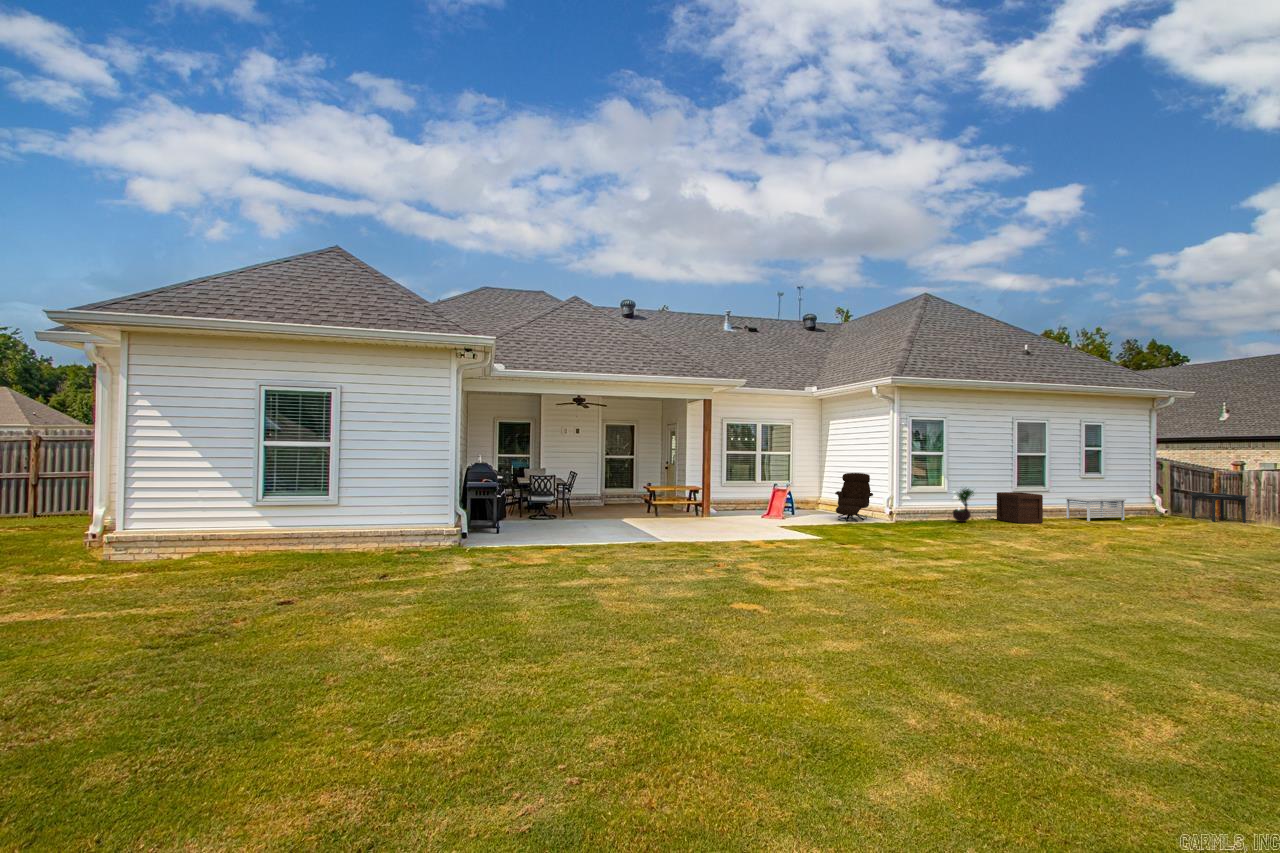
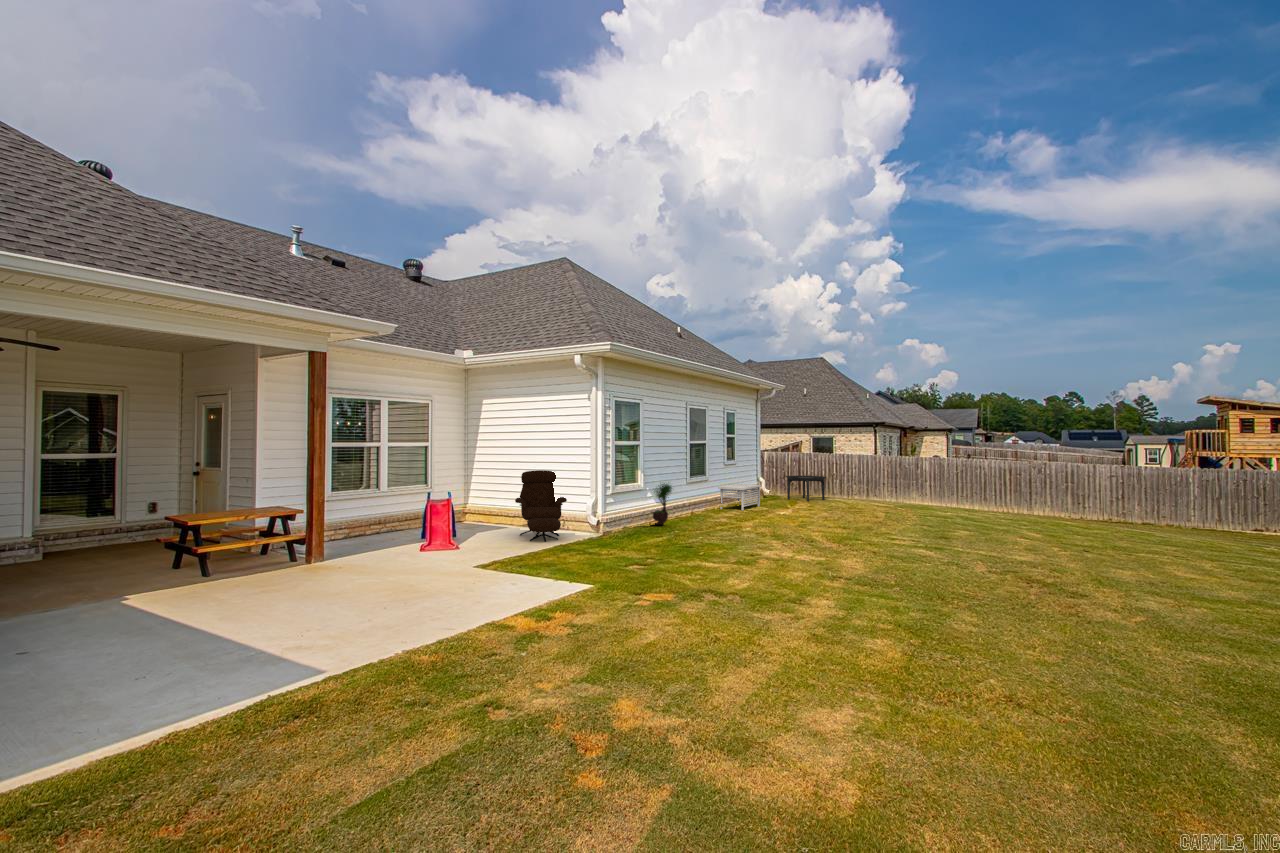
wooden crate: present [997,492,1043,523] -> none [678,485,721,520]

